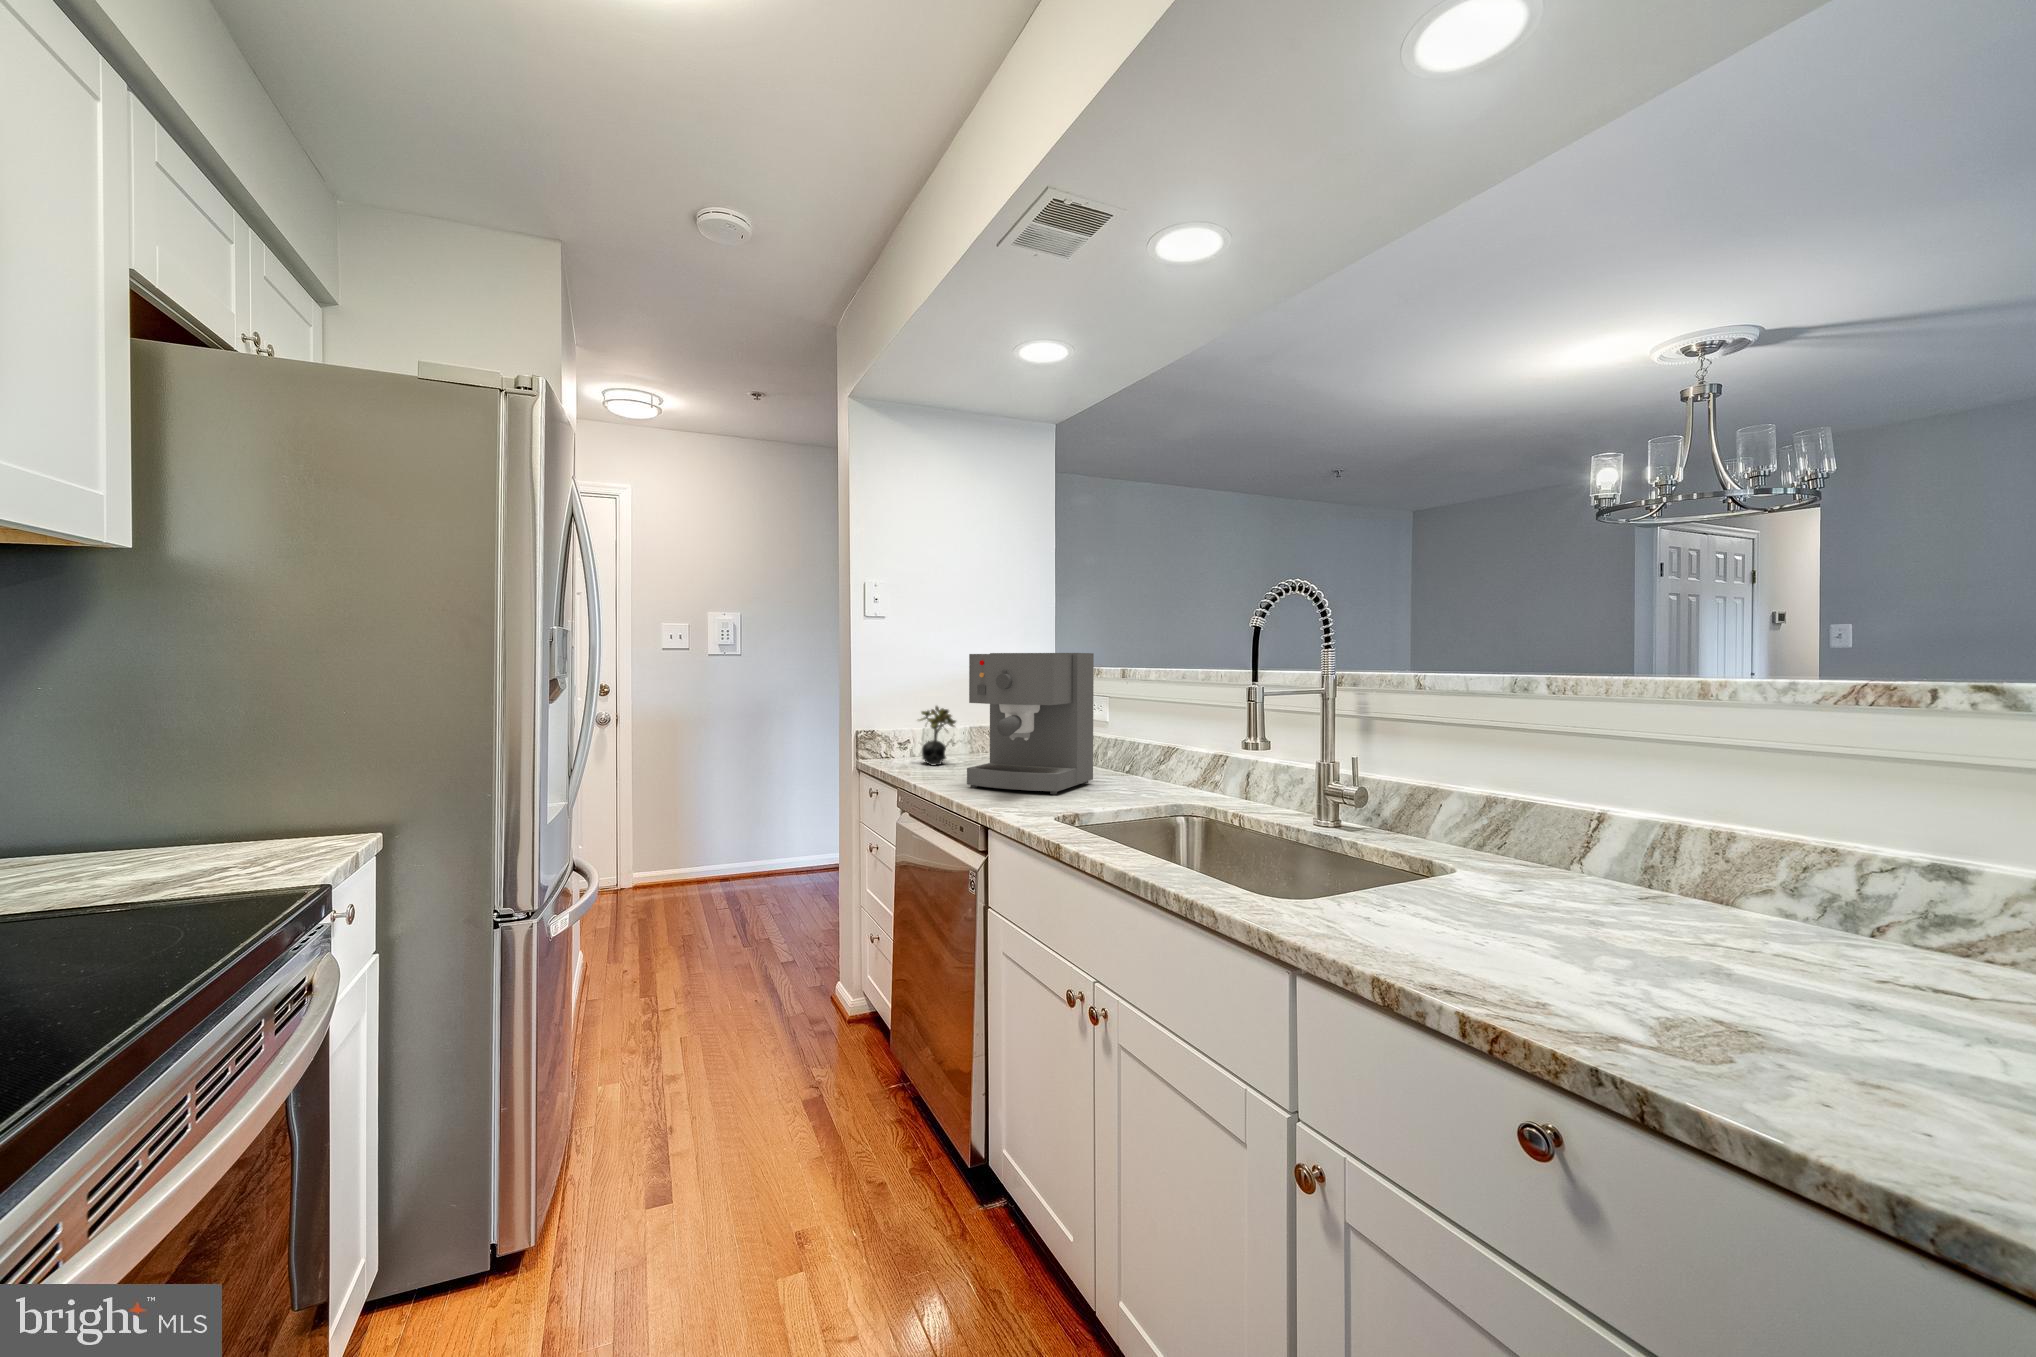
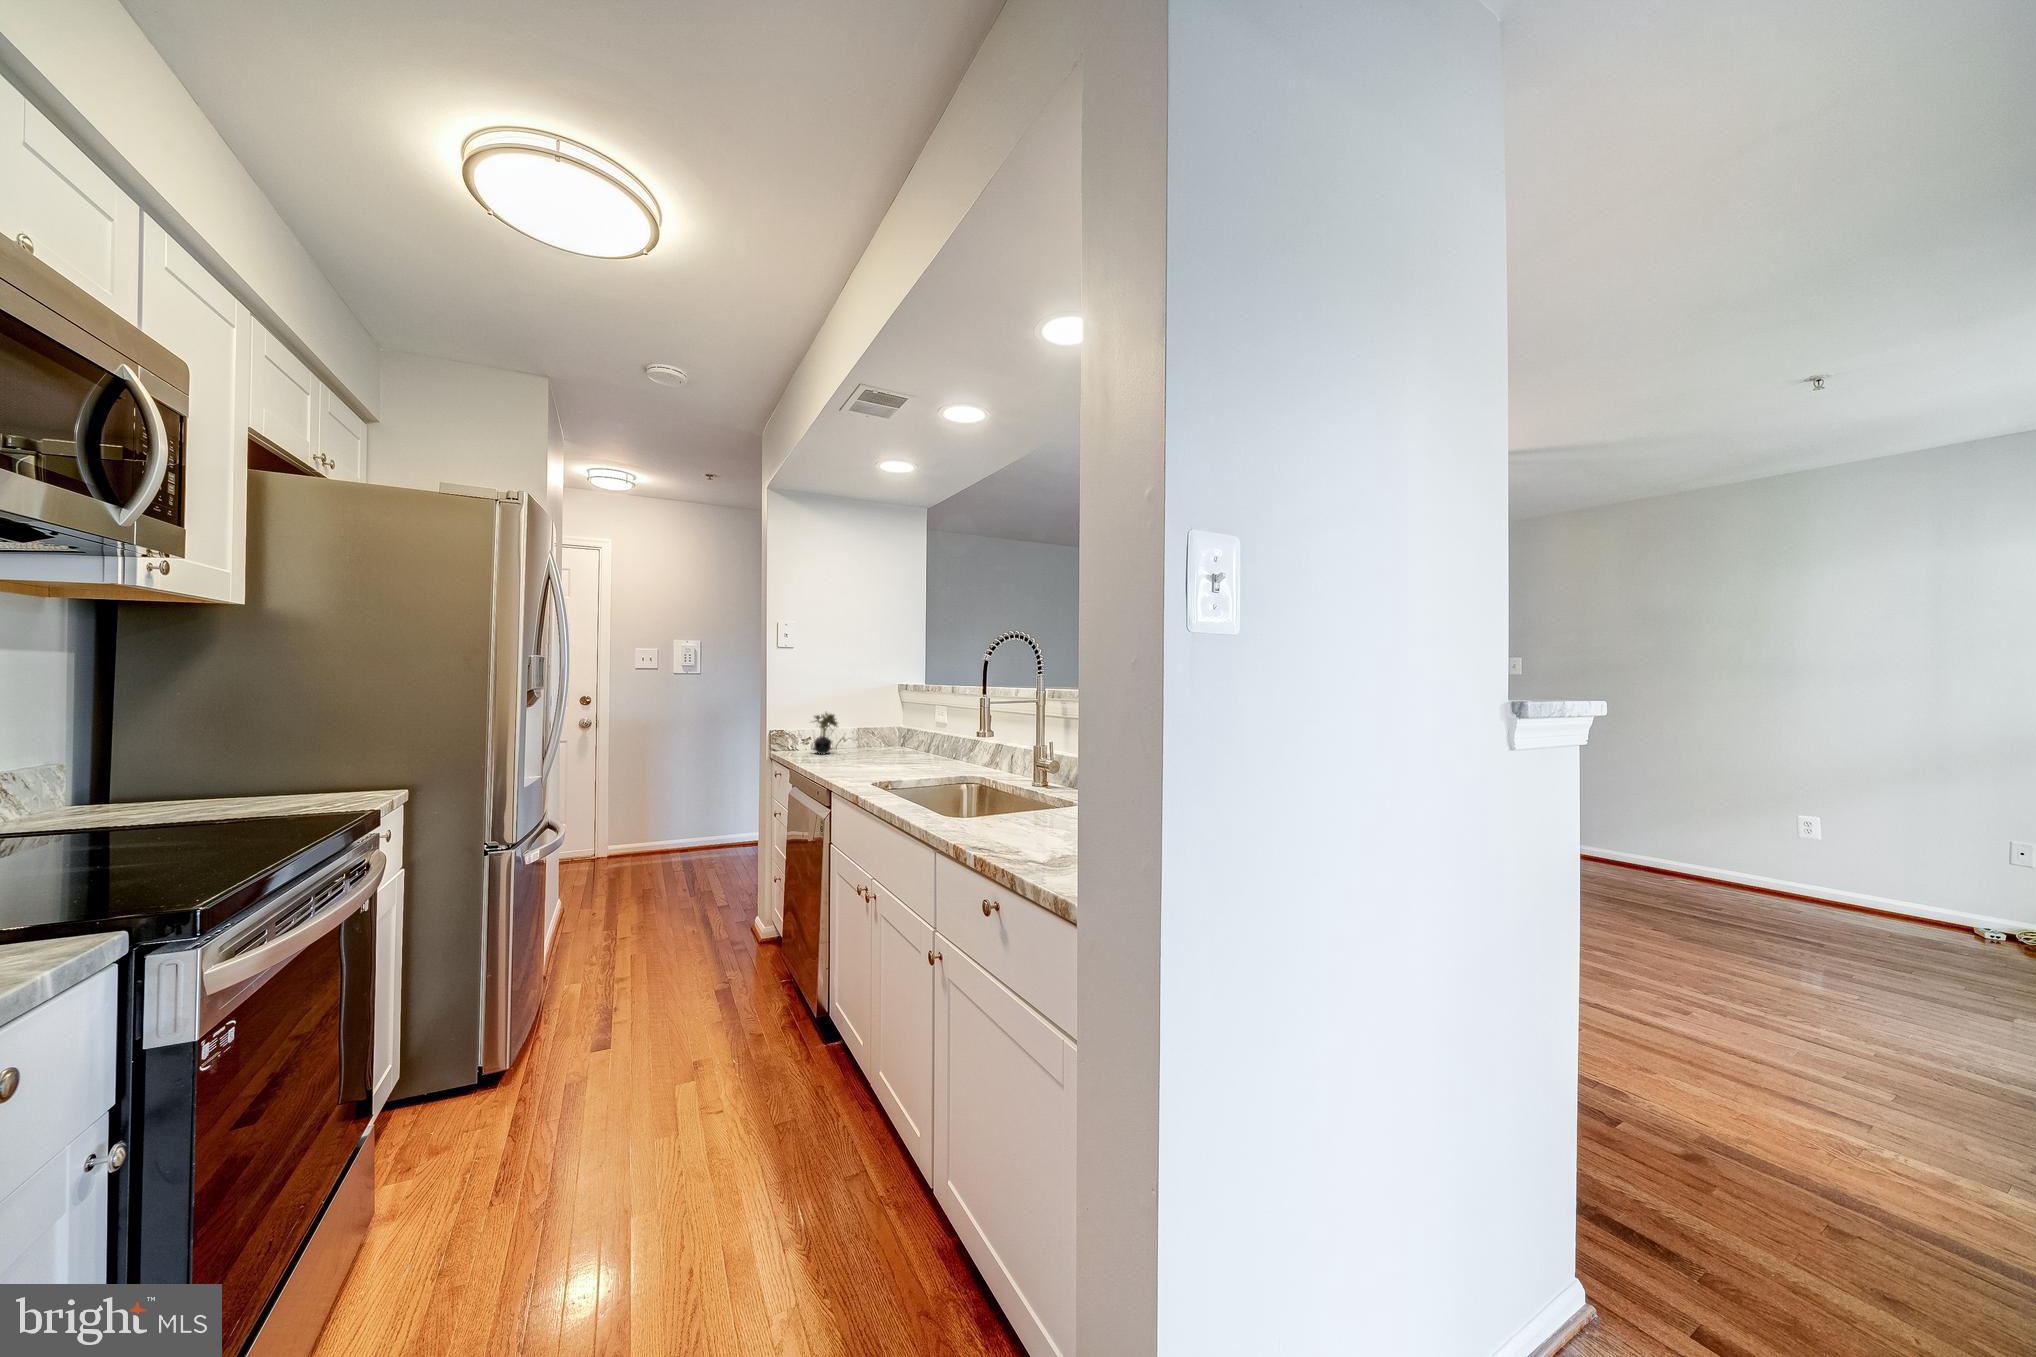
coffee maker: present [967,653,1094,794] -> none [832,675,924,771]

